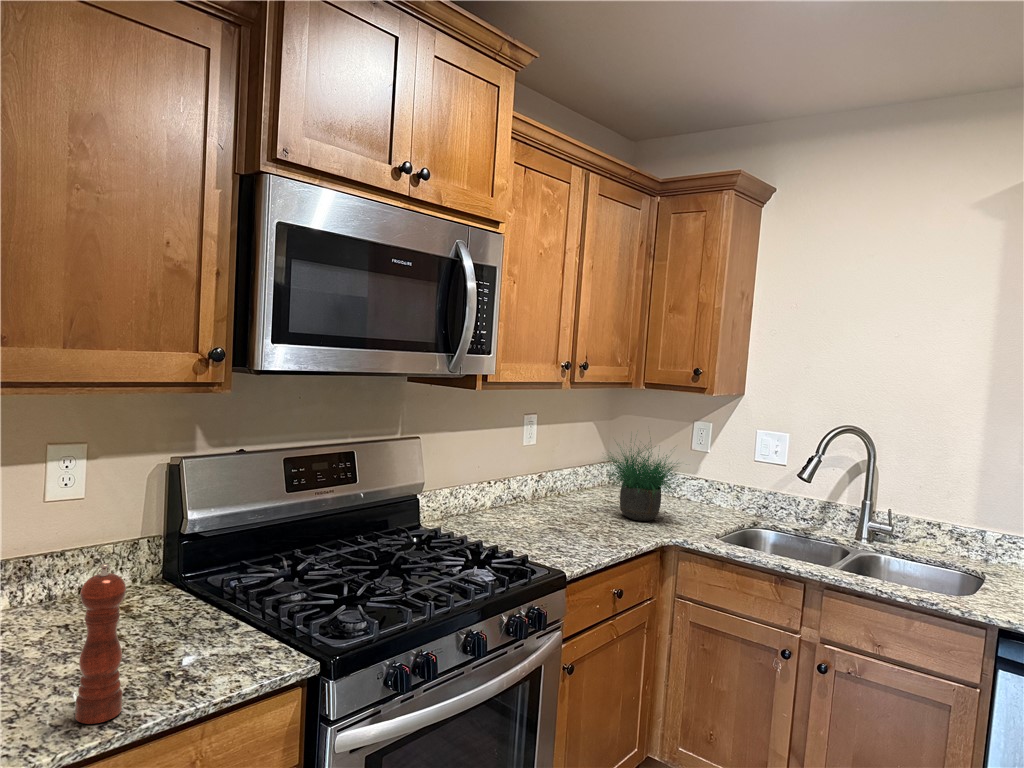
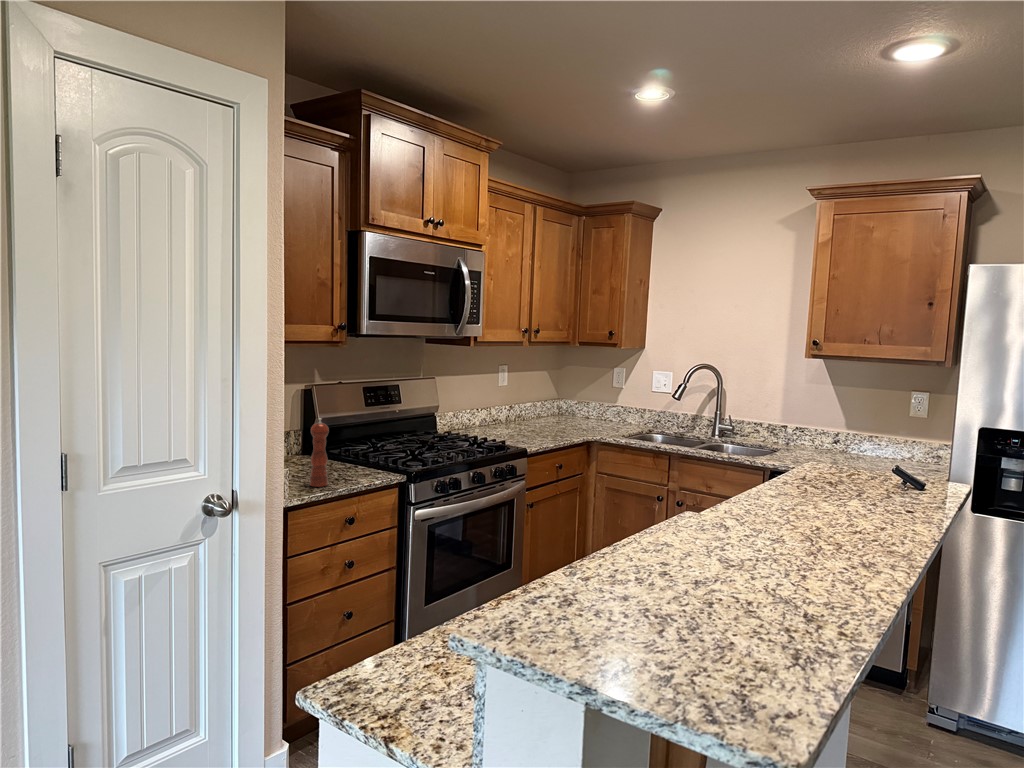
potted plant: present [608,447,678,521] -> none [547,369,608,431]

